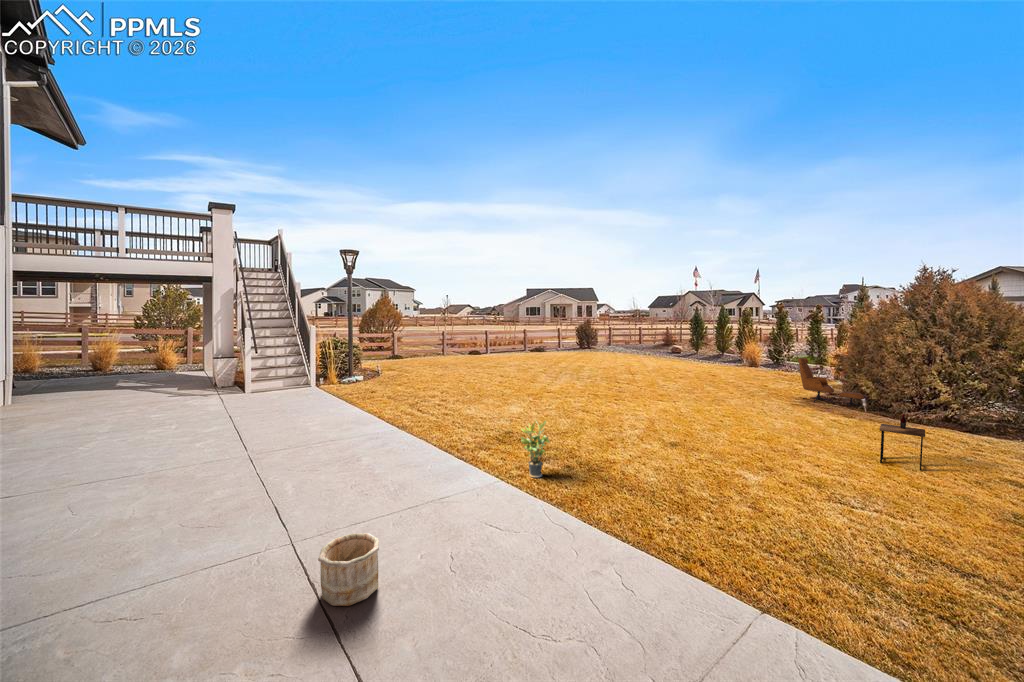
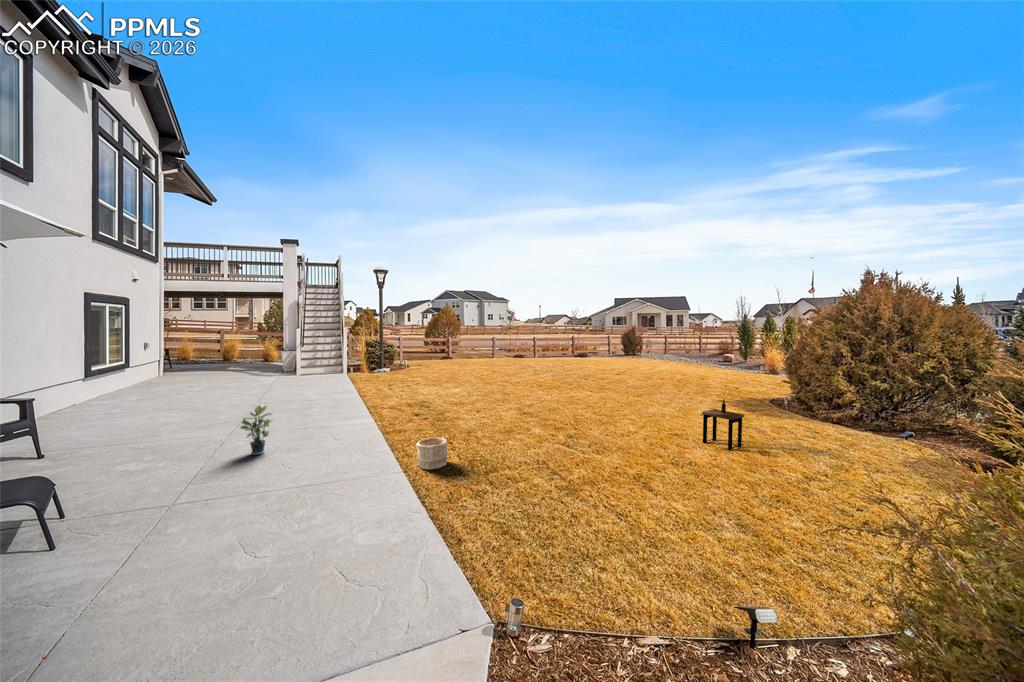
lounge chair: present [798,358,864,406] -> none [744,355,802,403]
potted plant: present [521,421,550,478] -> present [240,404,272,455]
wooden bucket: present [318,533,379,606] -> present [416,437,447,470]

